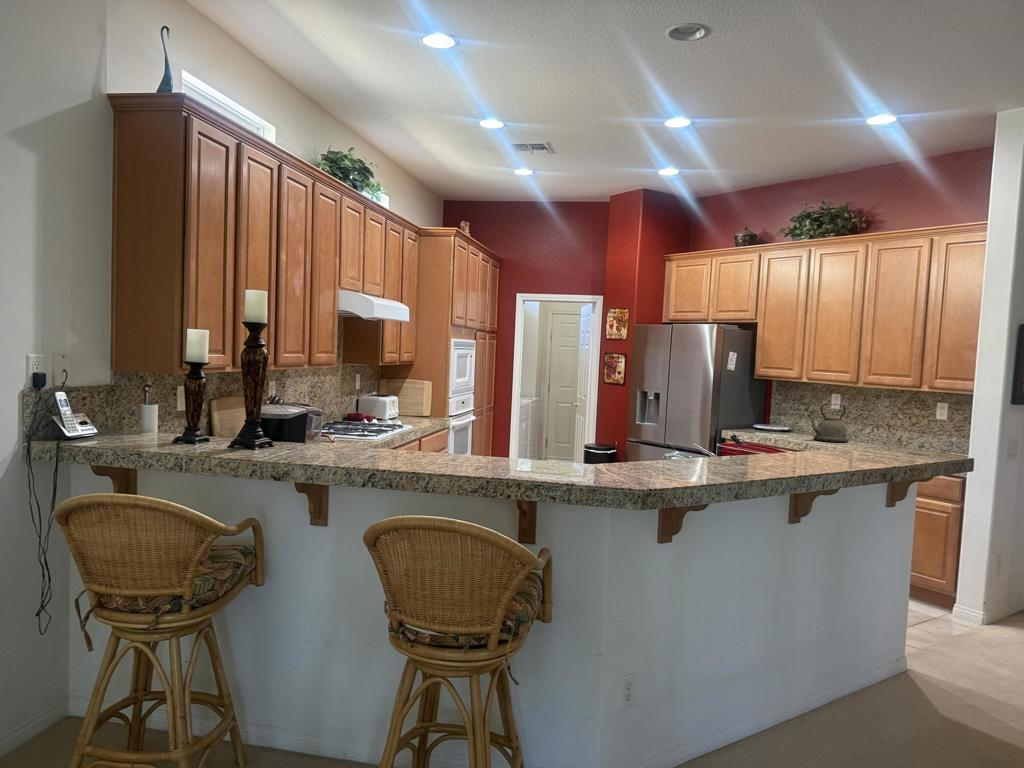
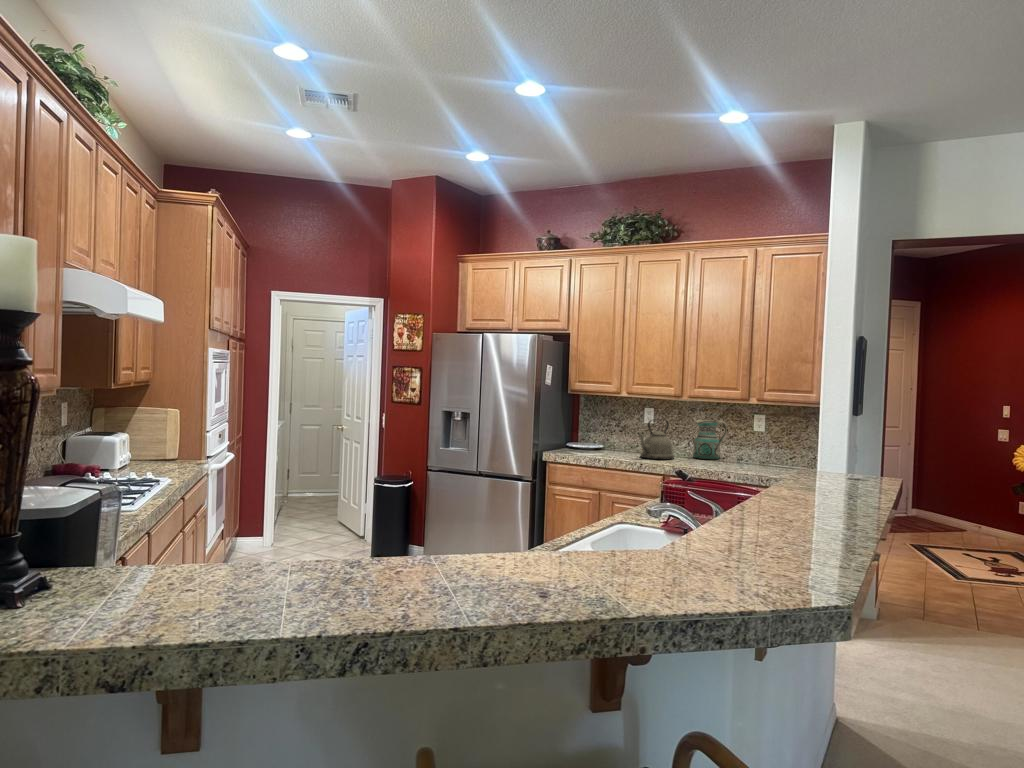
ceramic pitcher: none [871,406,910,445] -> present [693,420,727,459]

